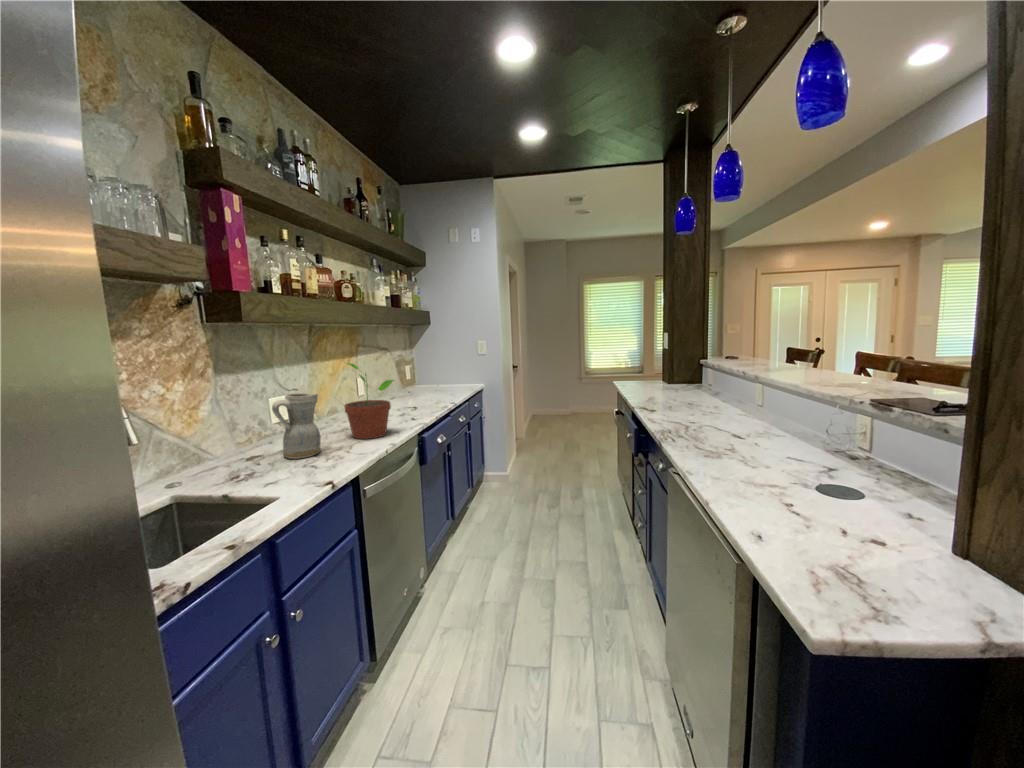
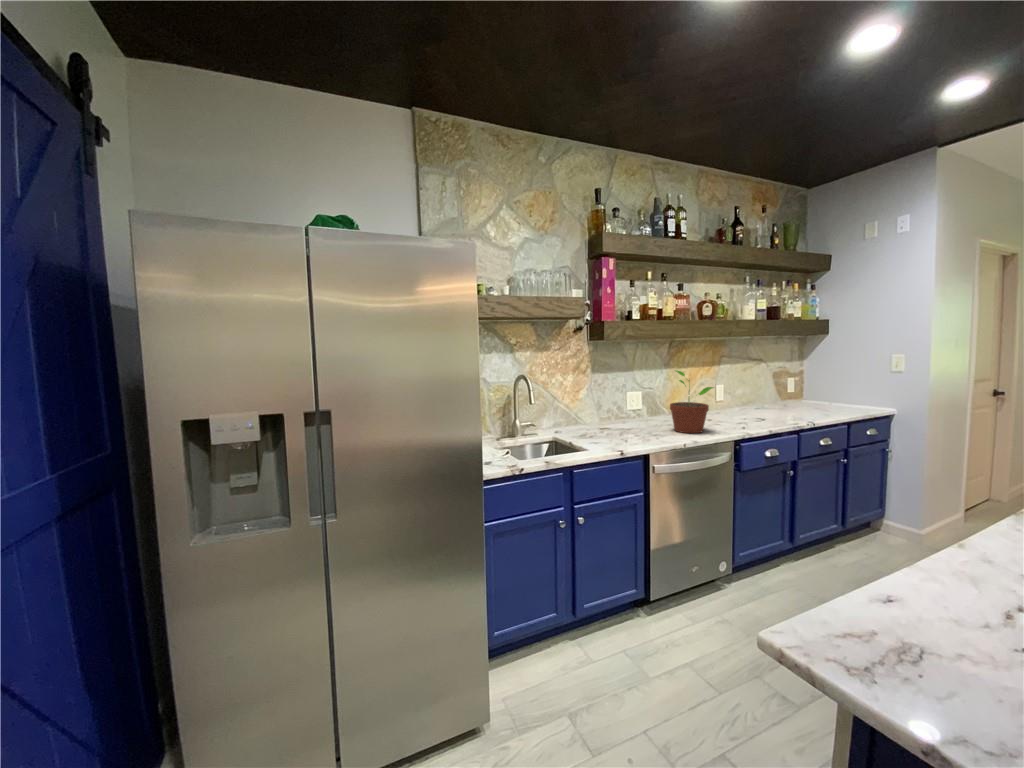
ceramic pitcher: present [272,393,321,459] -> none [612,389,643,434]

